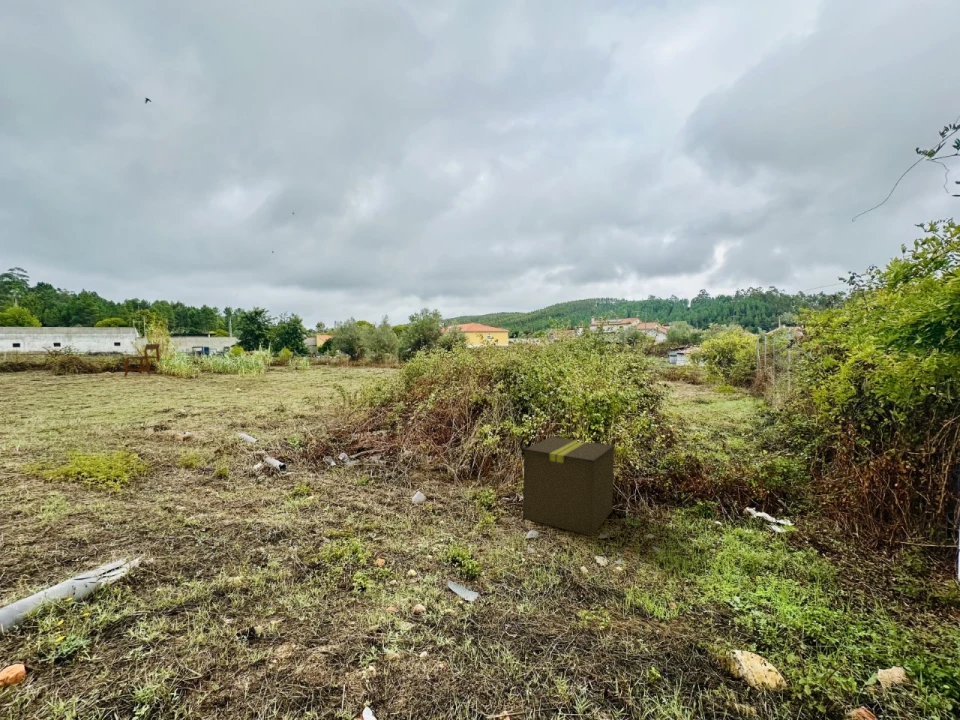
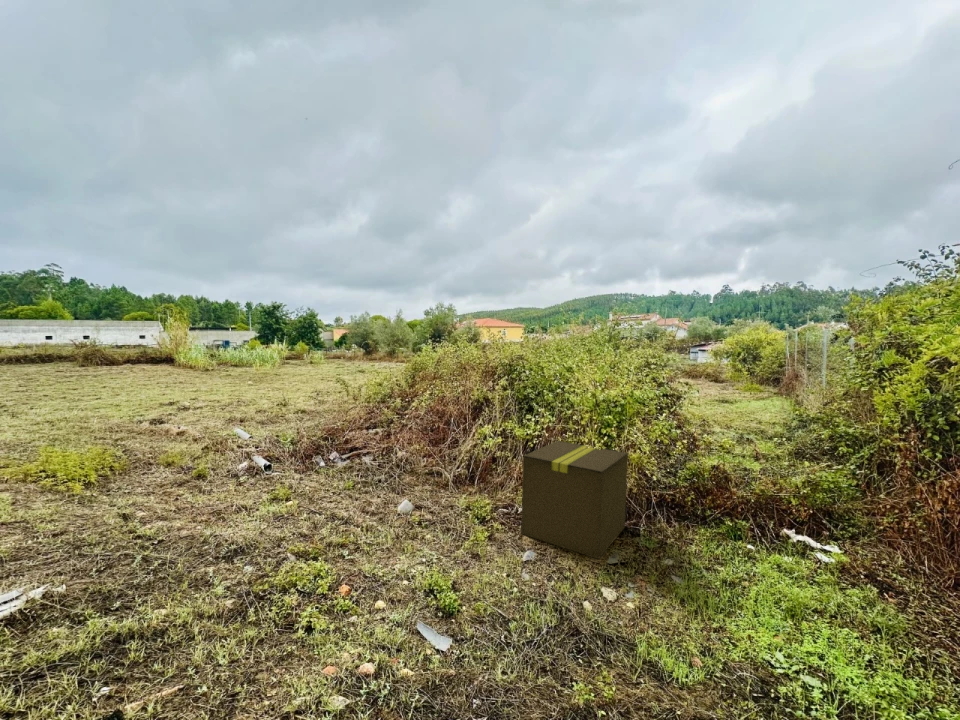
bench: present [125,344,160,375] -> none [140,337,177,368]

